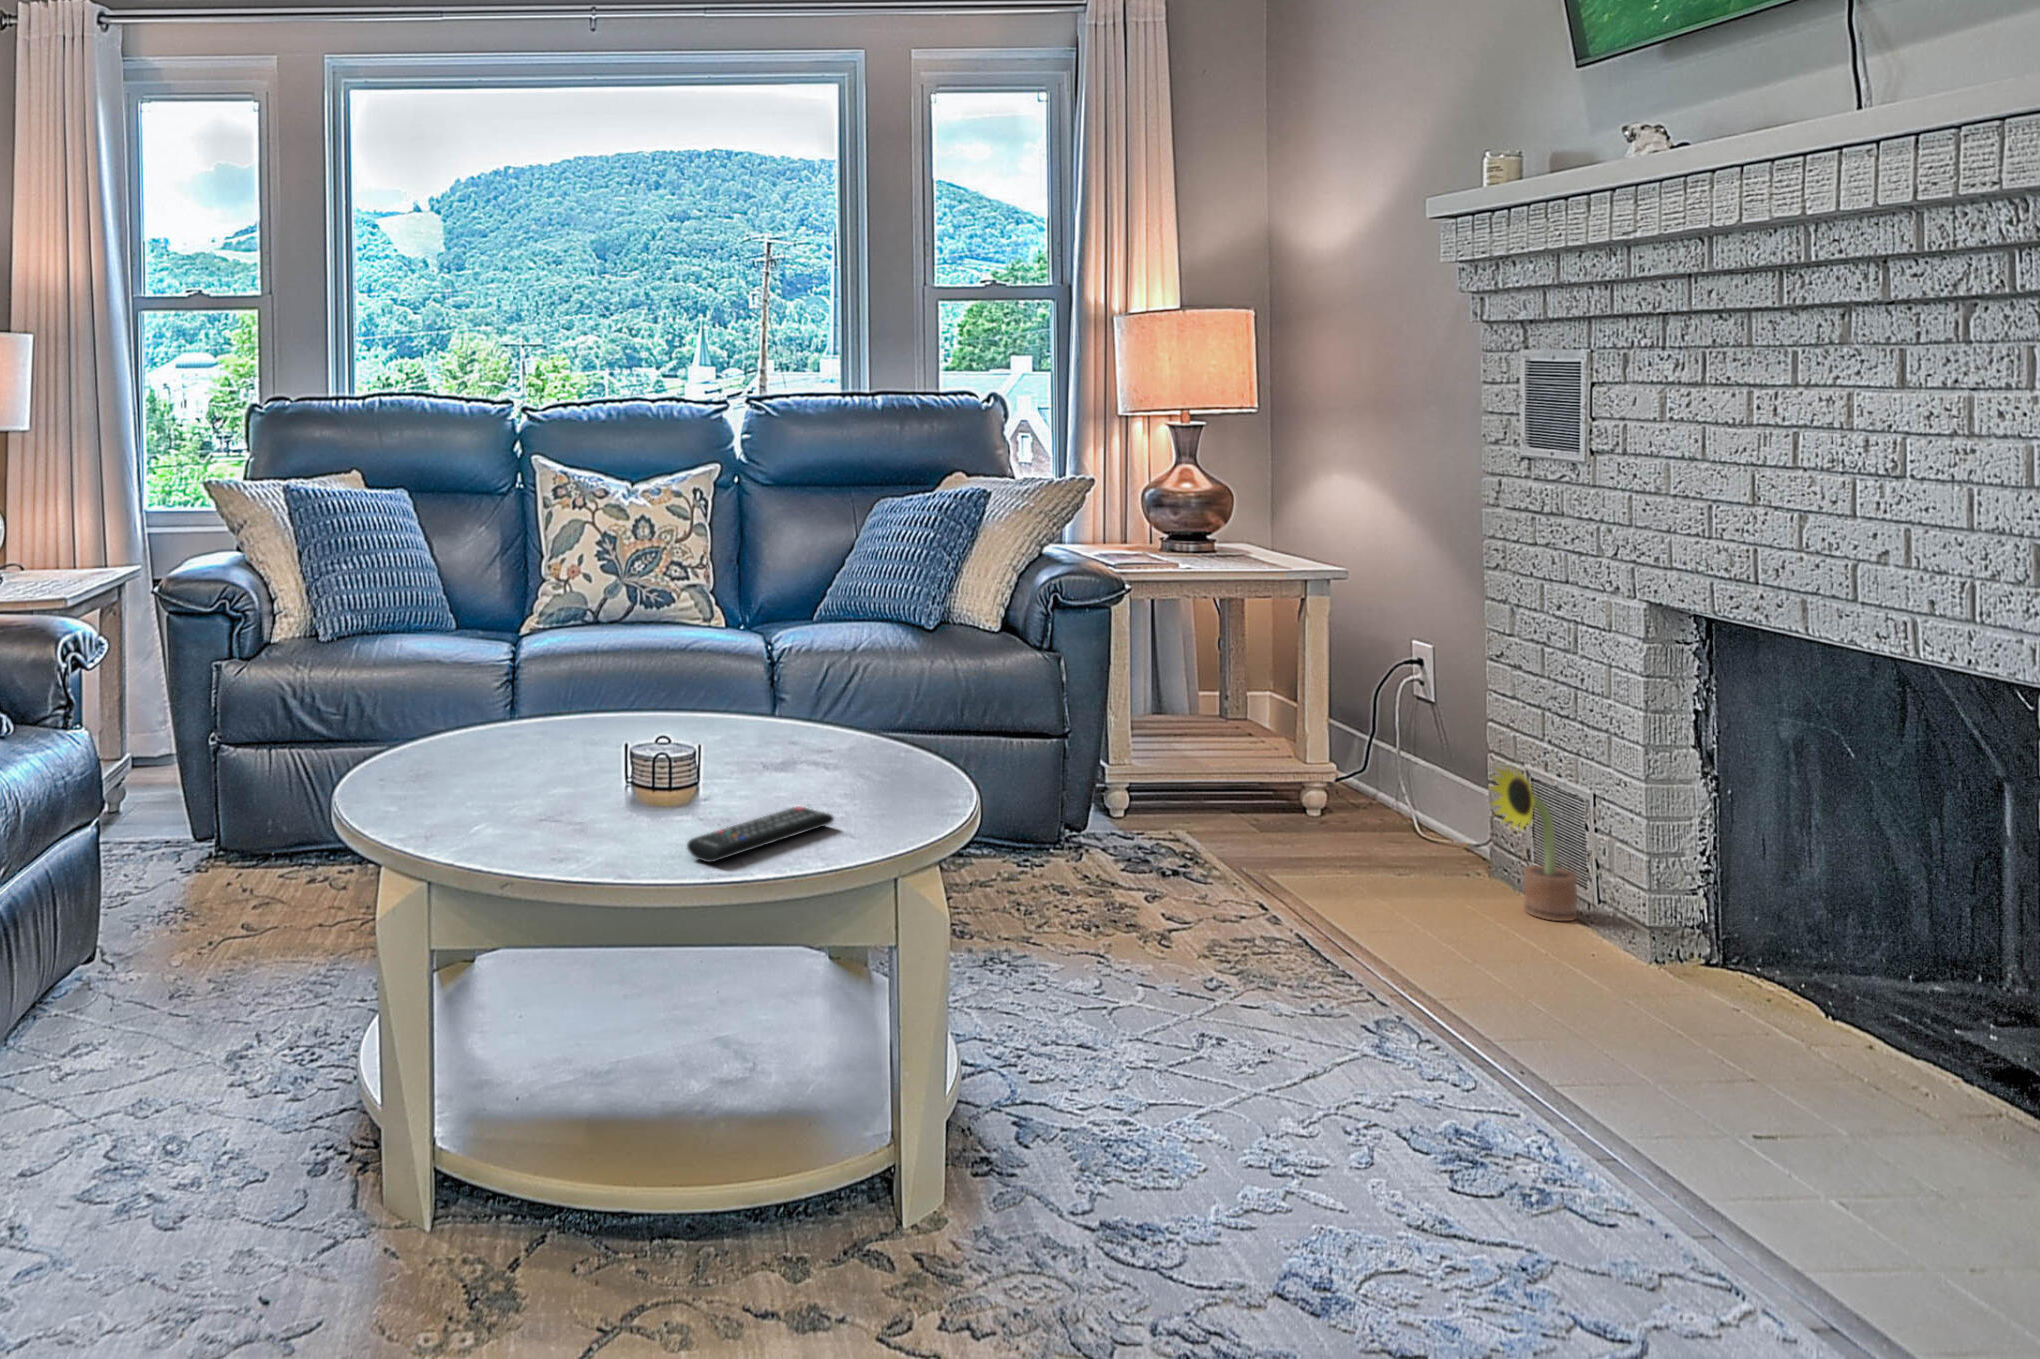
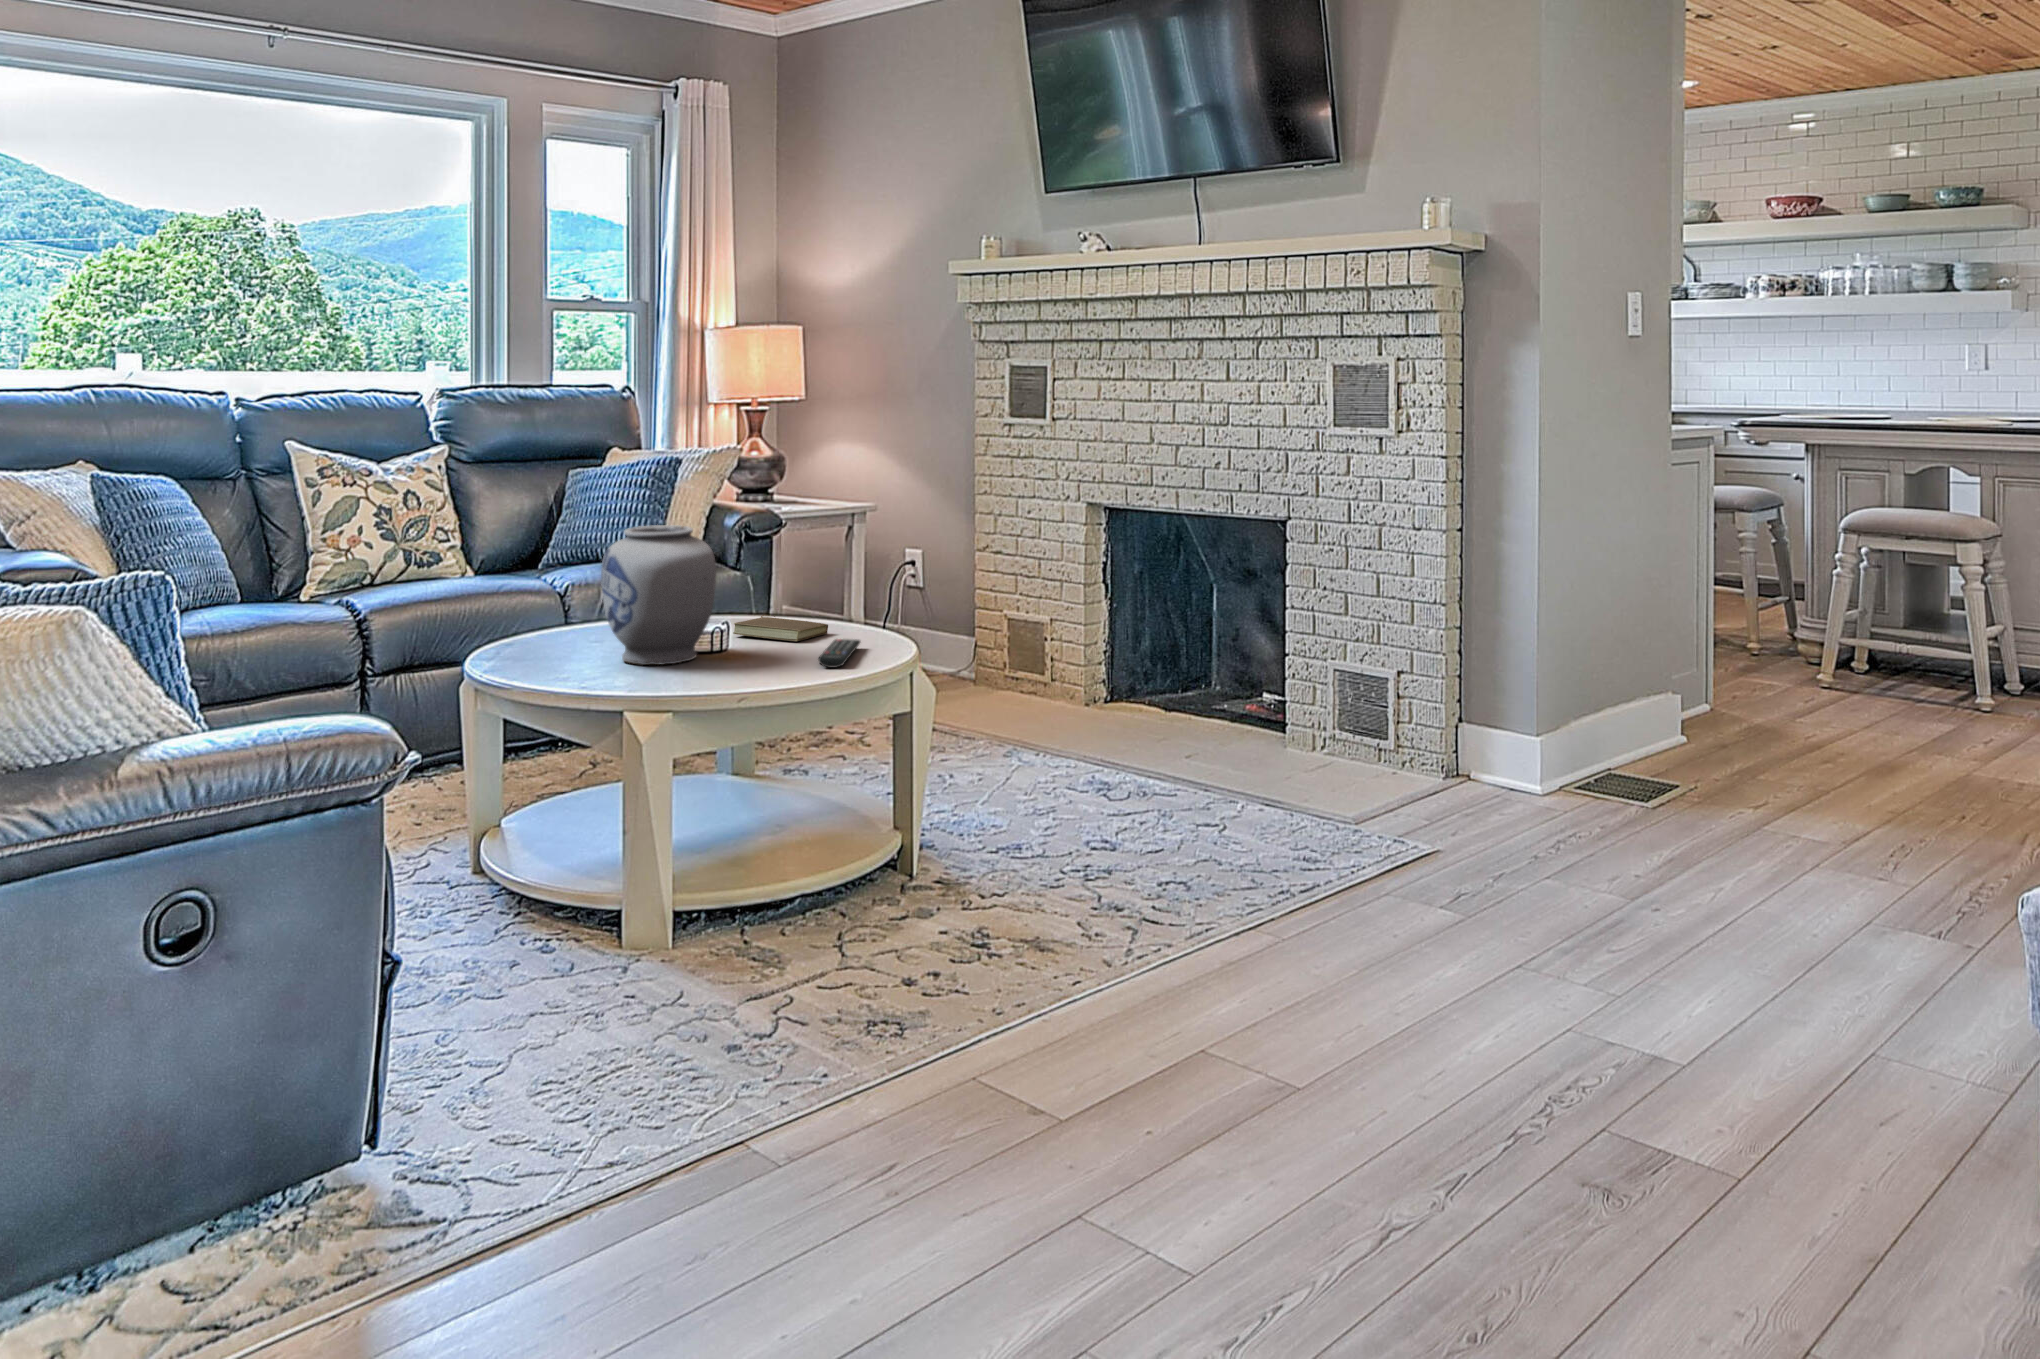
vase: none [483,598,641,804] -> present [601,525,716,665]
book: none [733,741,858,795] -> present [733,615,828,641]
decorative plant: present [1489,767,1577,921] -> none [1002,608,1049,699]

